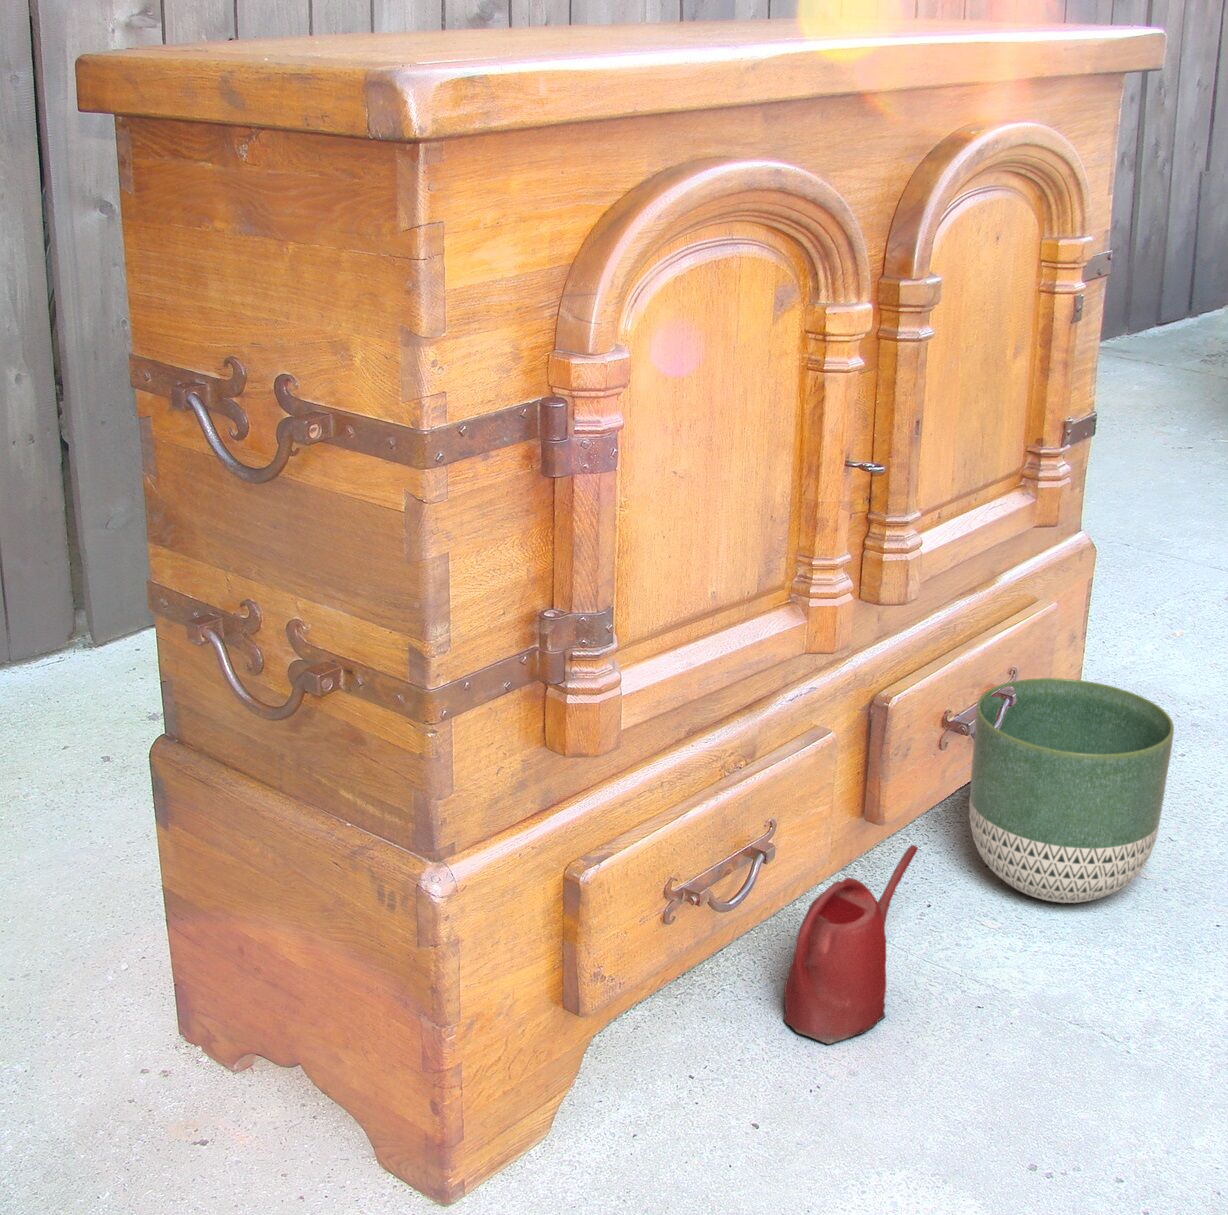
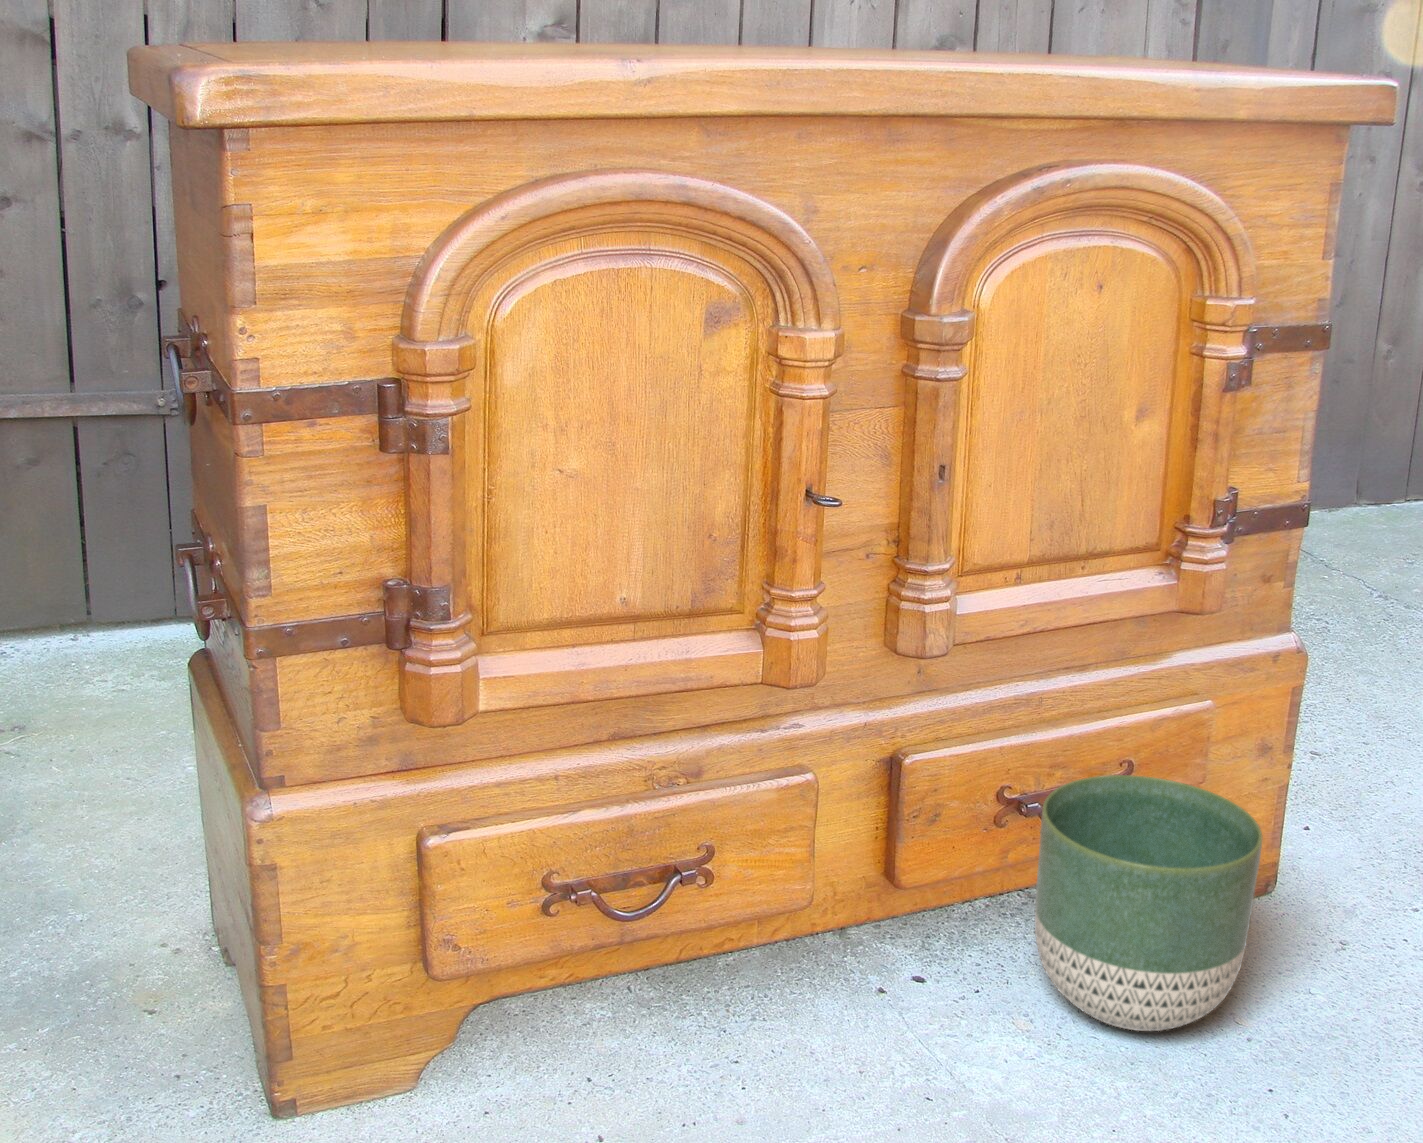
watering can: present [784,845,918,1044] -> none [712,913,919,1087]

